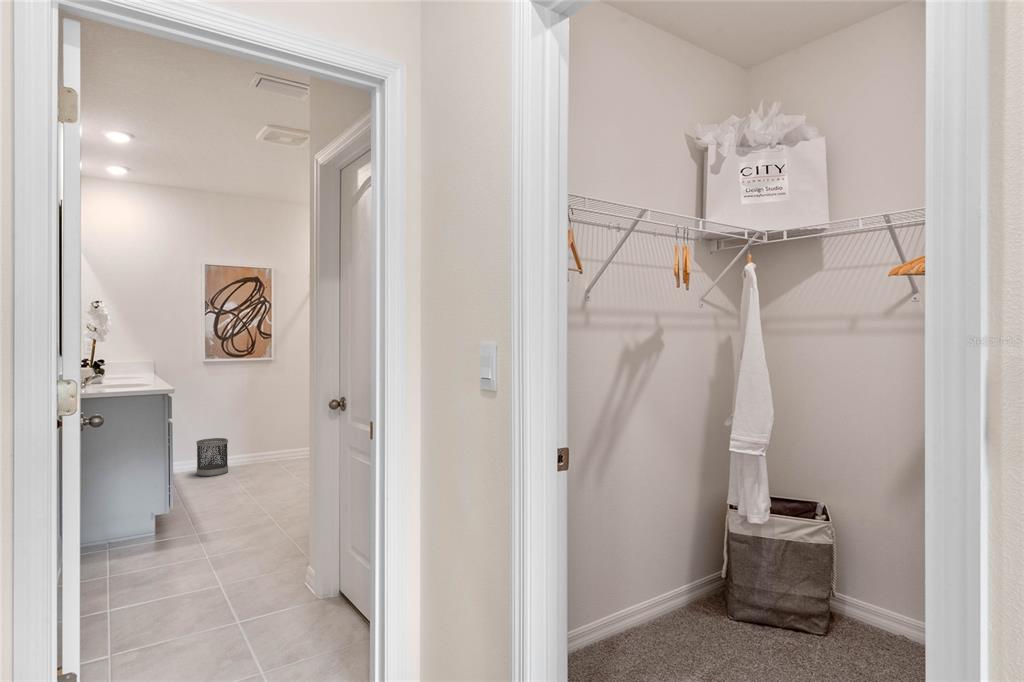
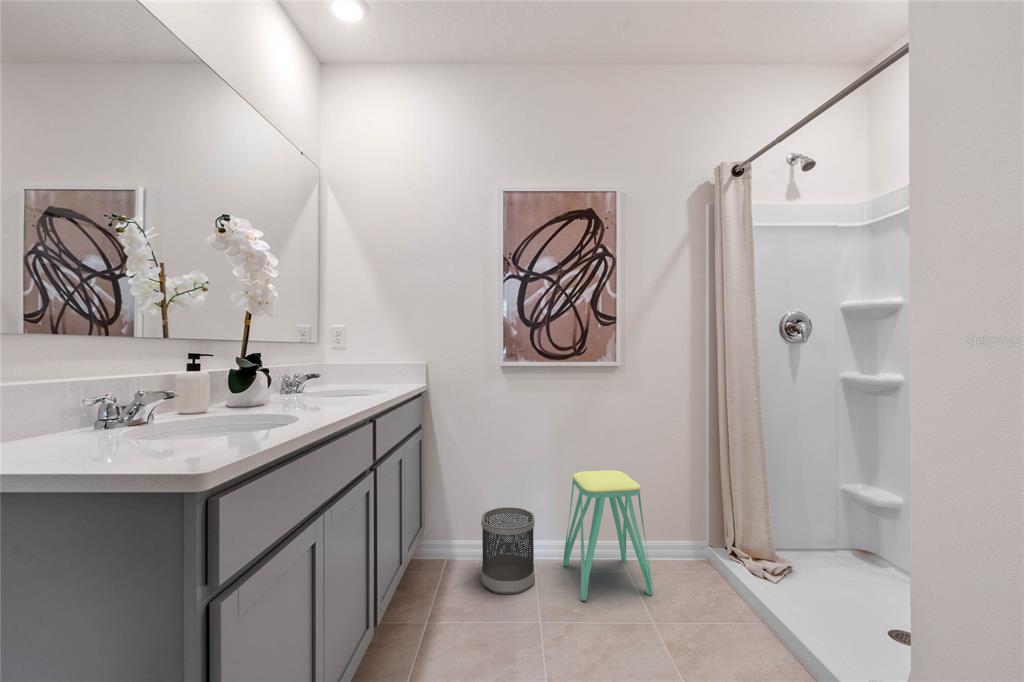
stool: none [243,413,290,471] -> present [563,470,653,601]

